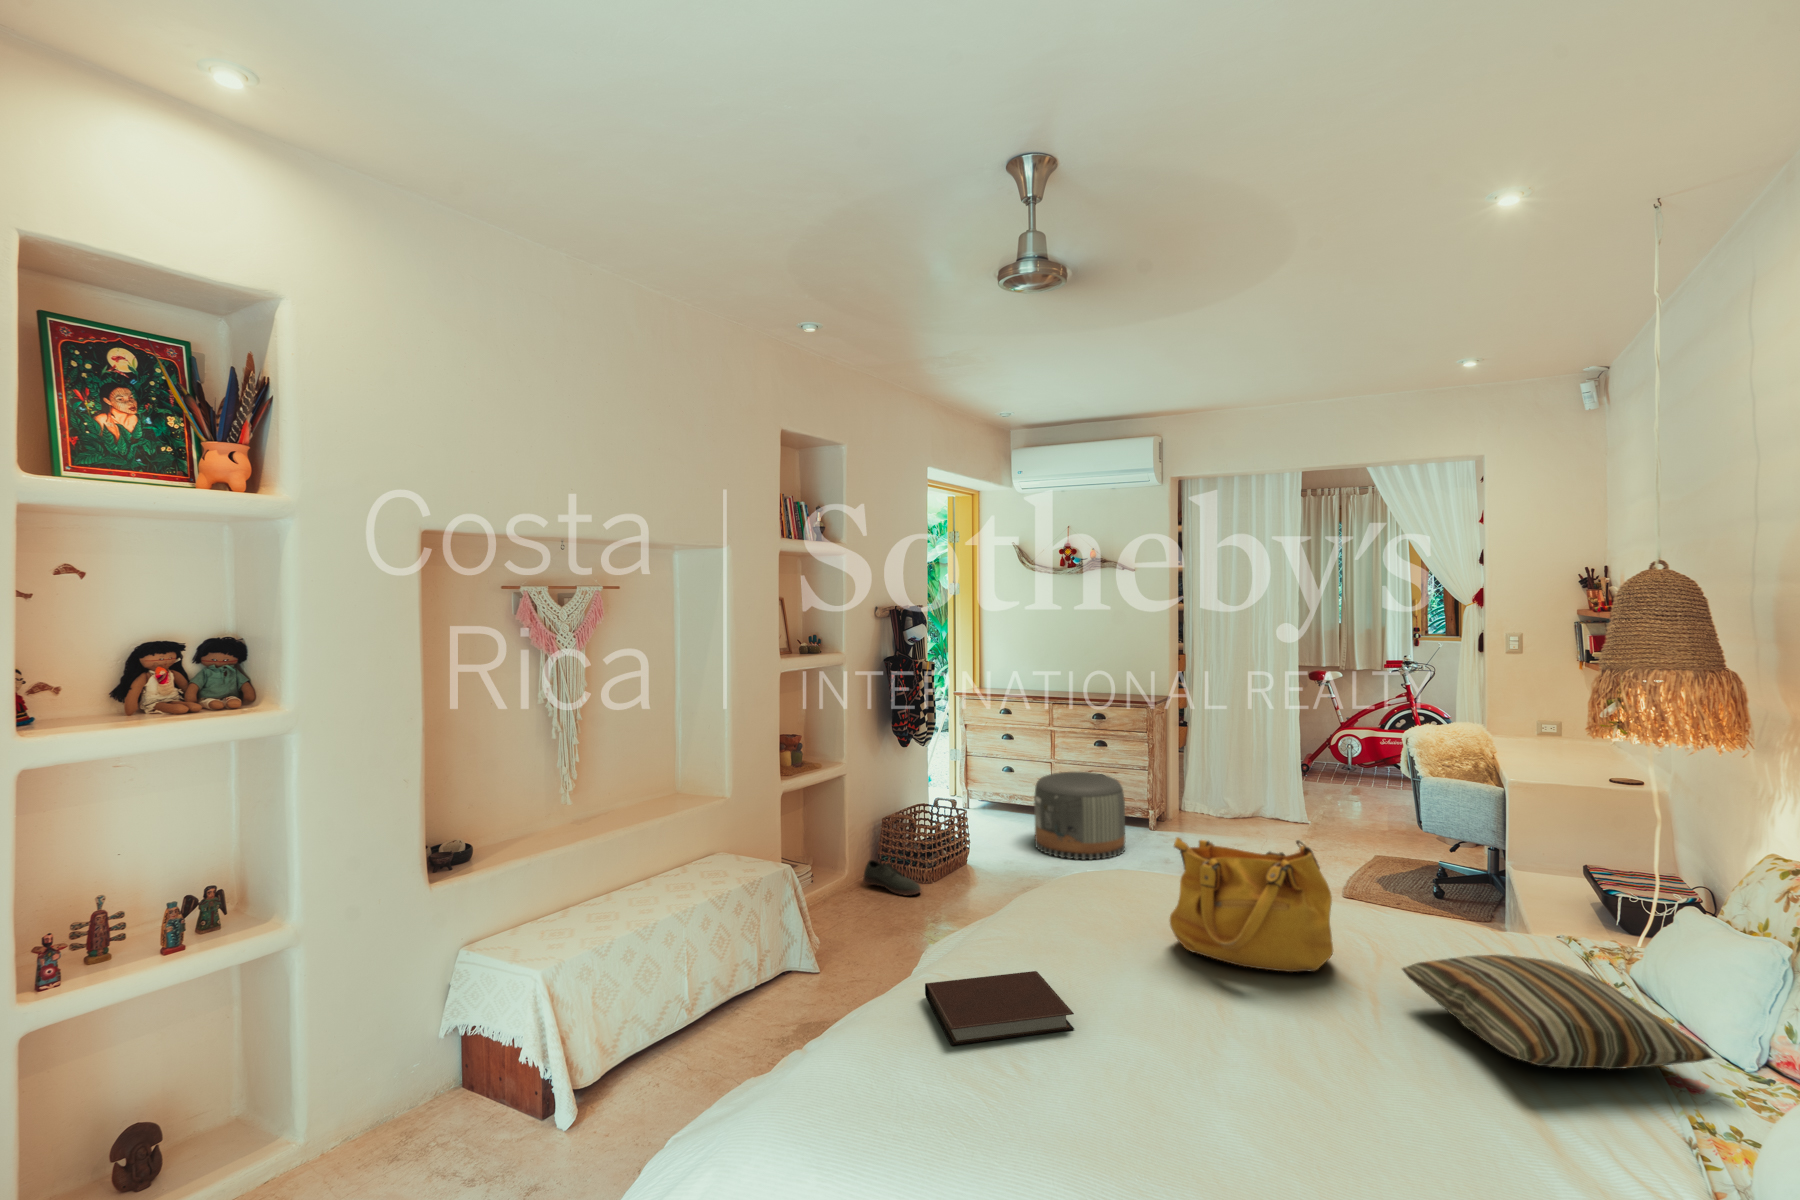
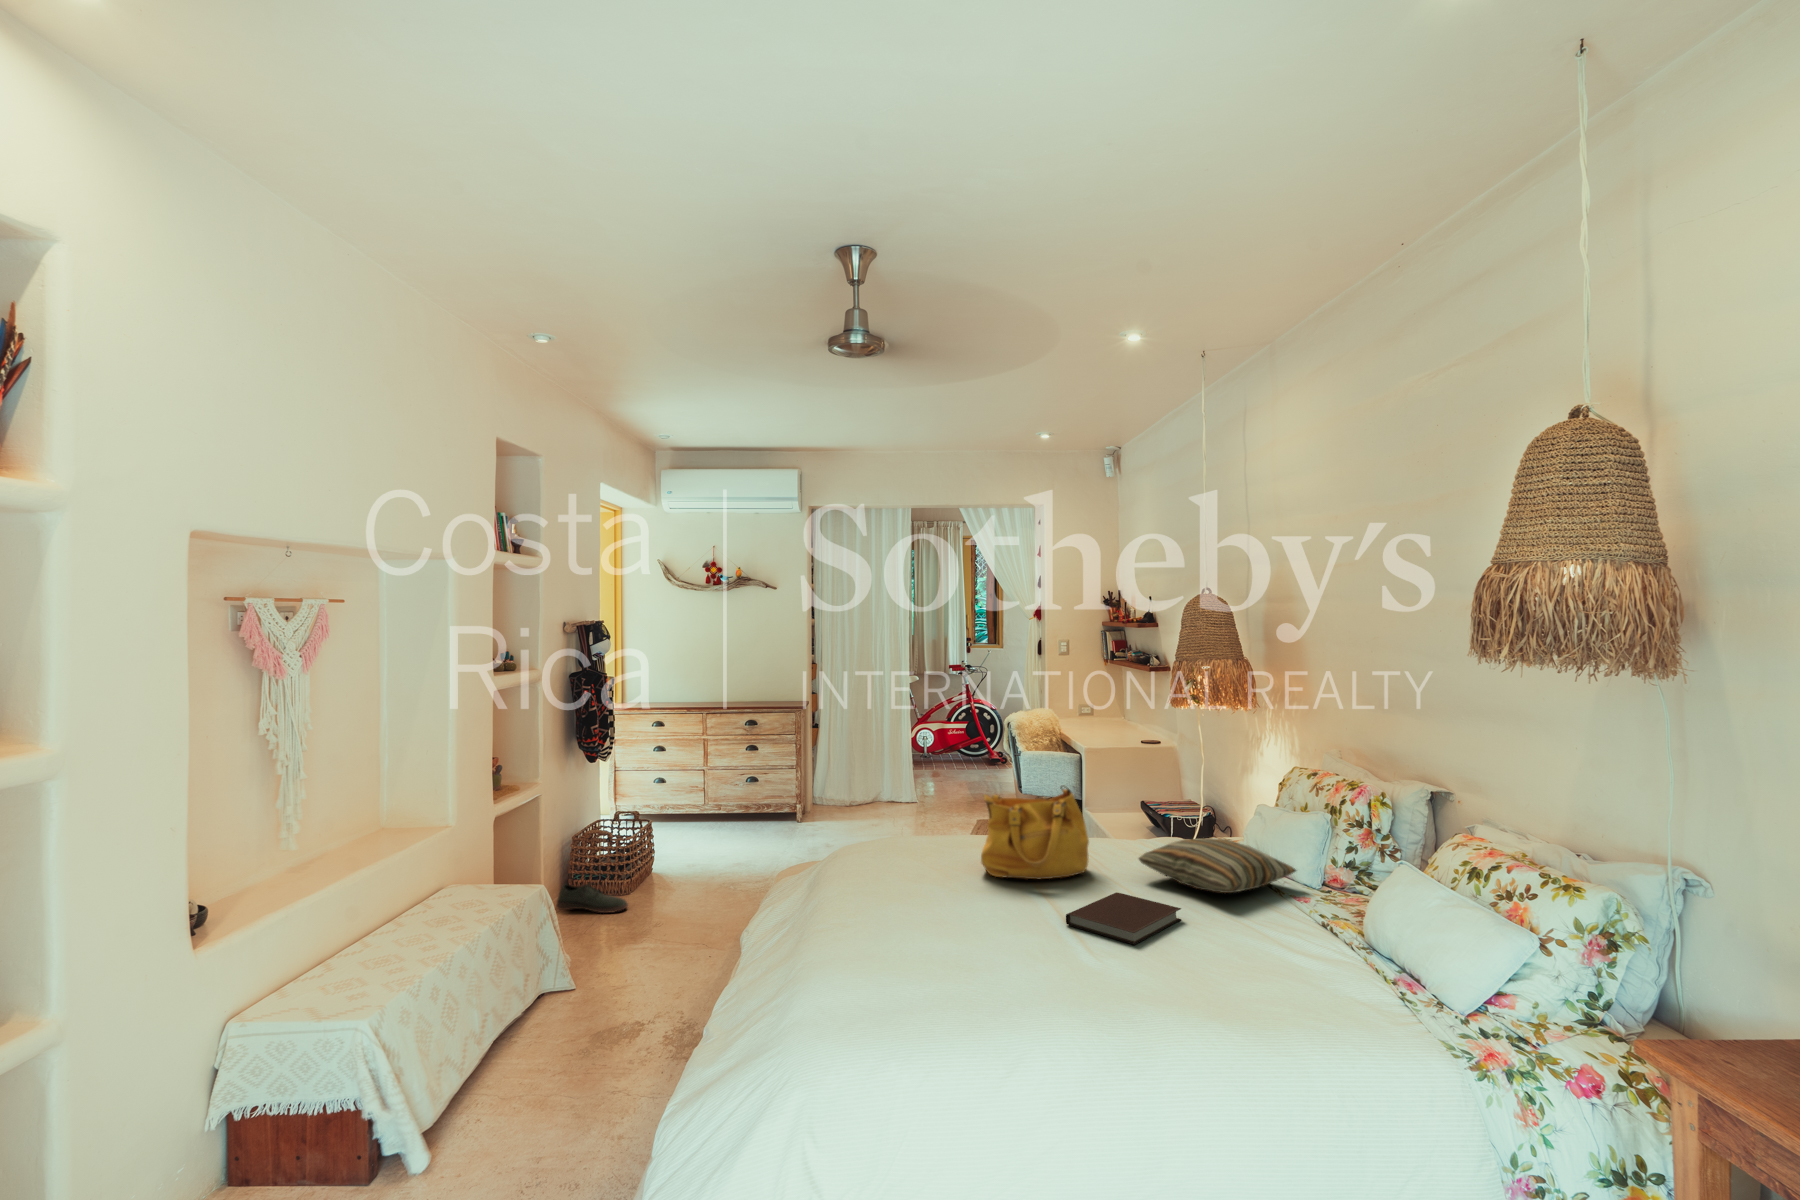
pouf: present [1034,772,1125,860] -> none [705,775,789,856]
notebook: present [925,971,1074,1045] -> present [1066,892,1181,945]

